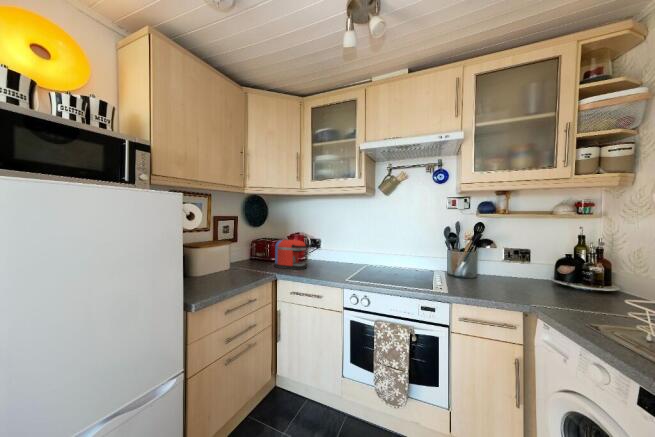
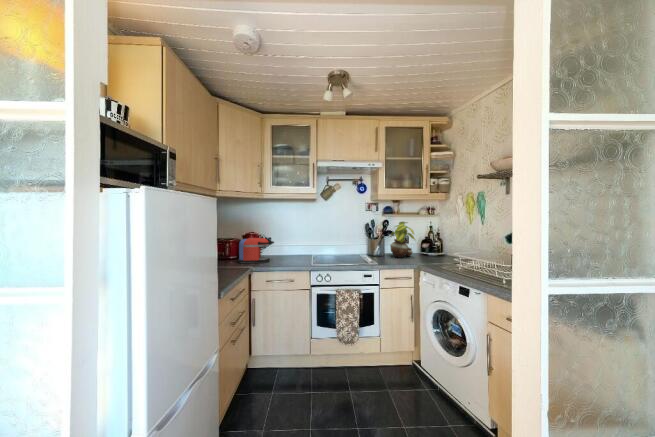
potted plant: none [483,225,533,286] -> present [390,222,415,258]

